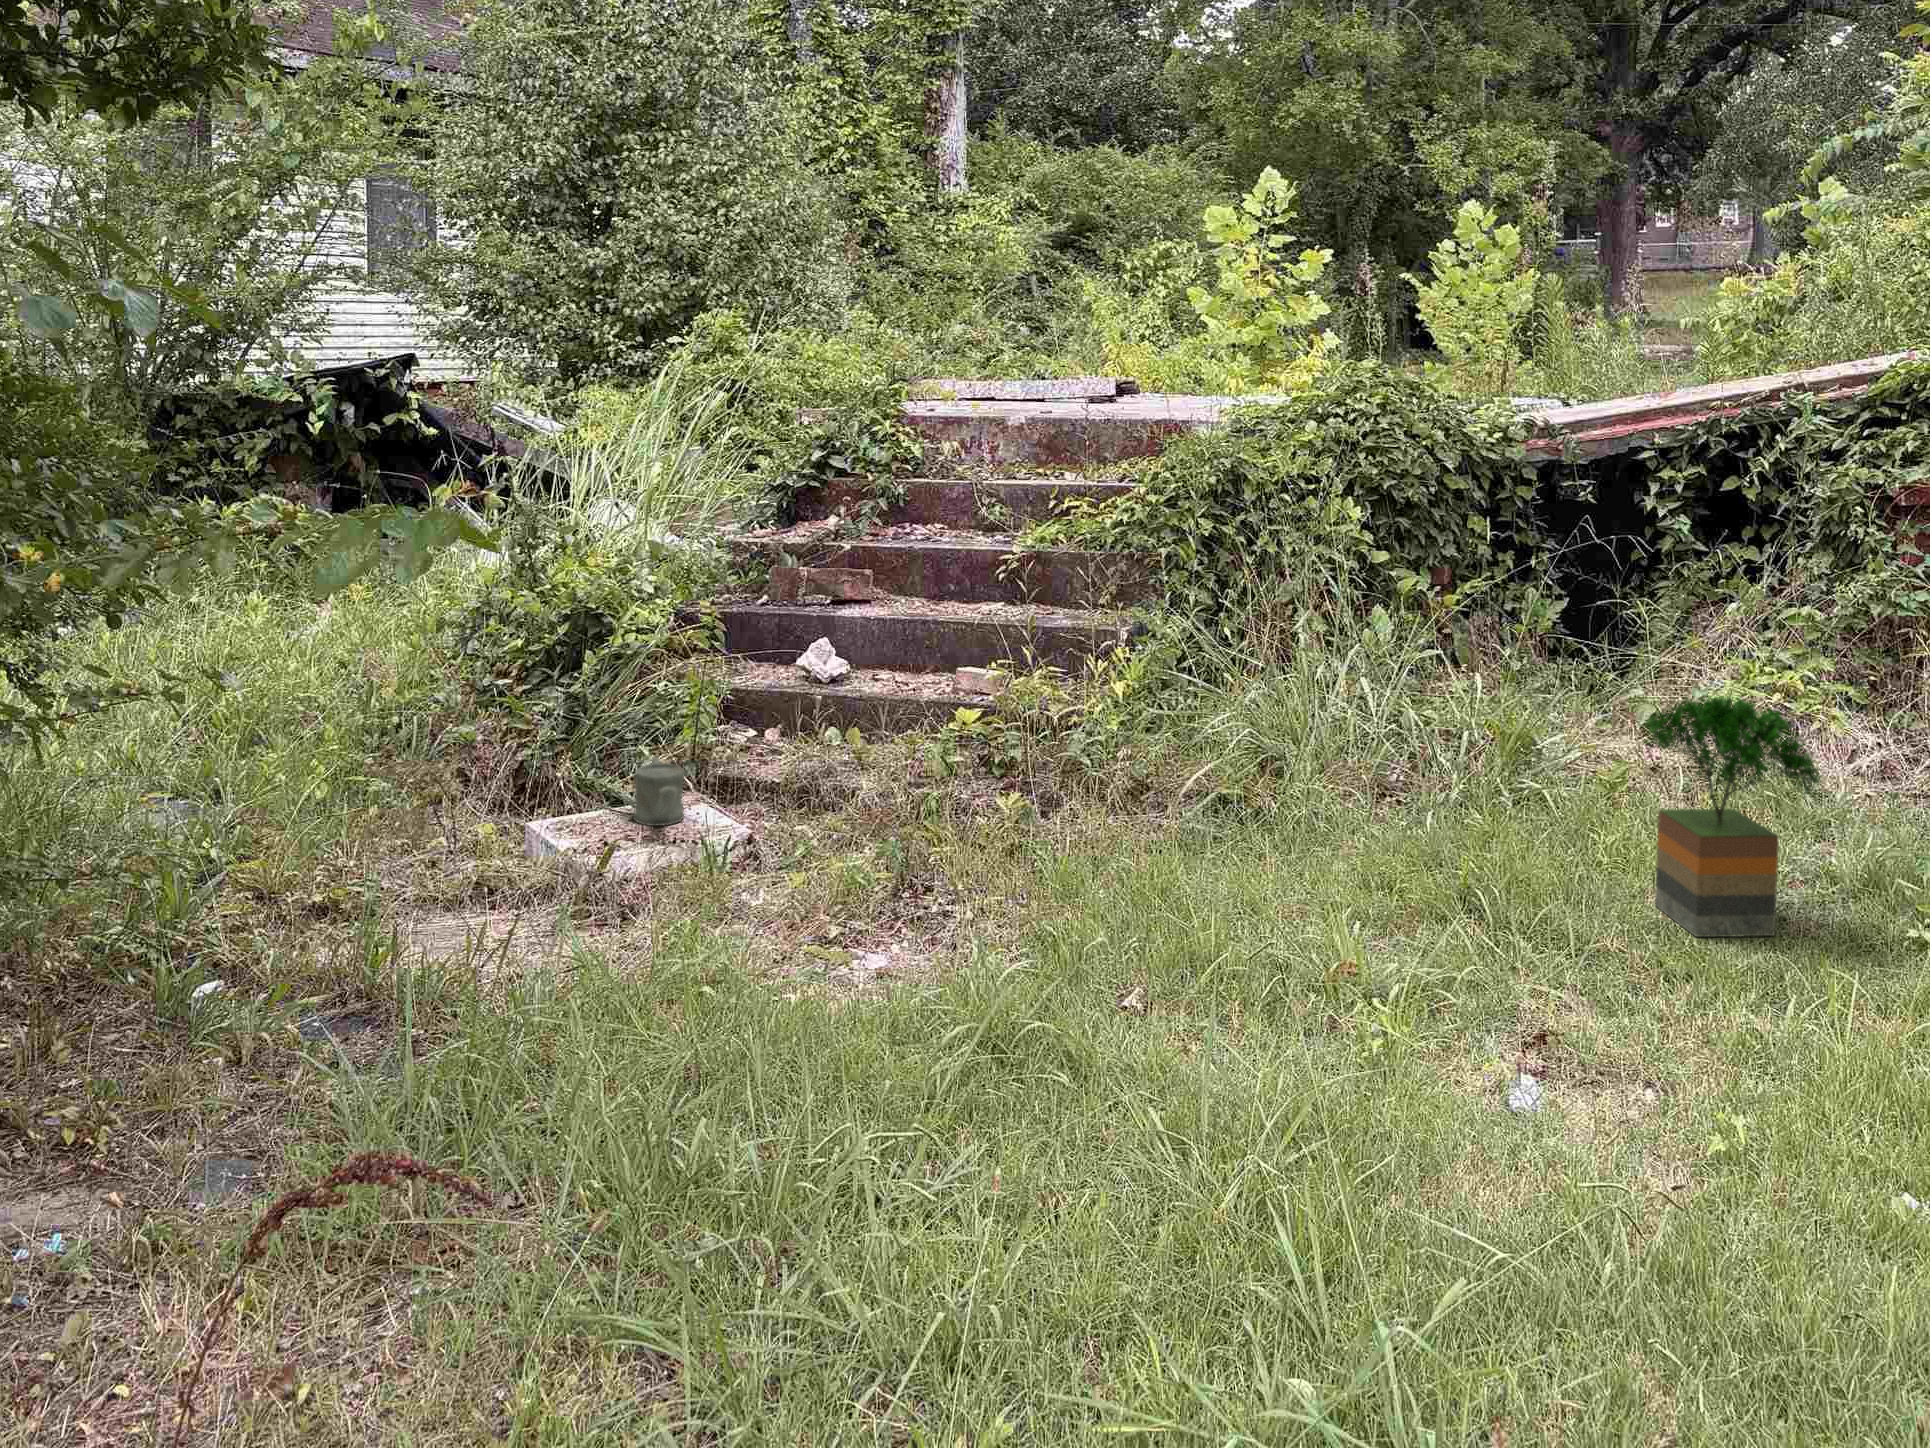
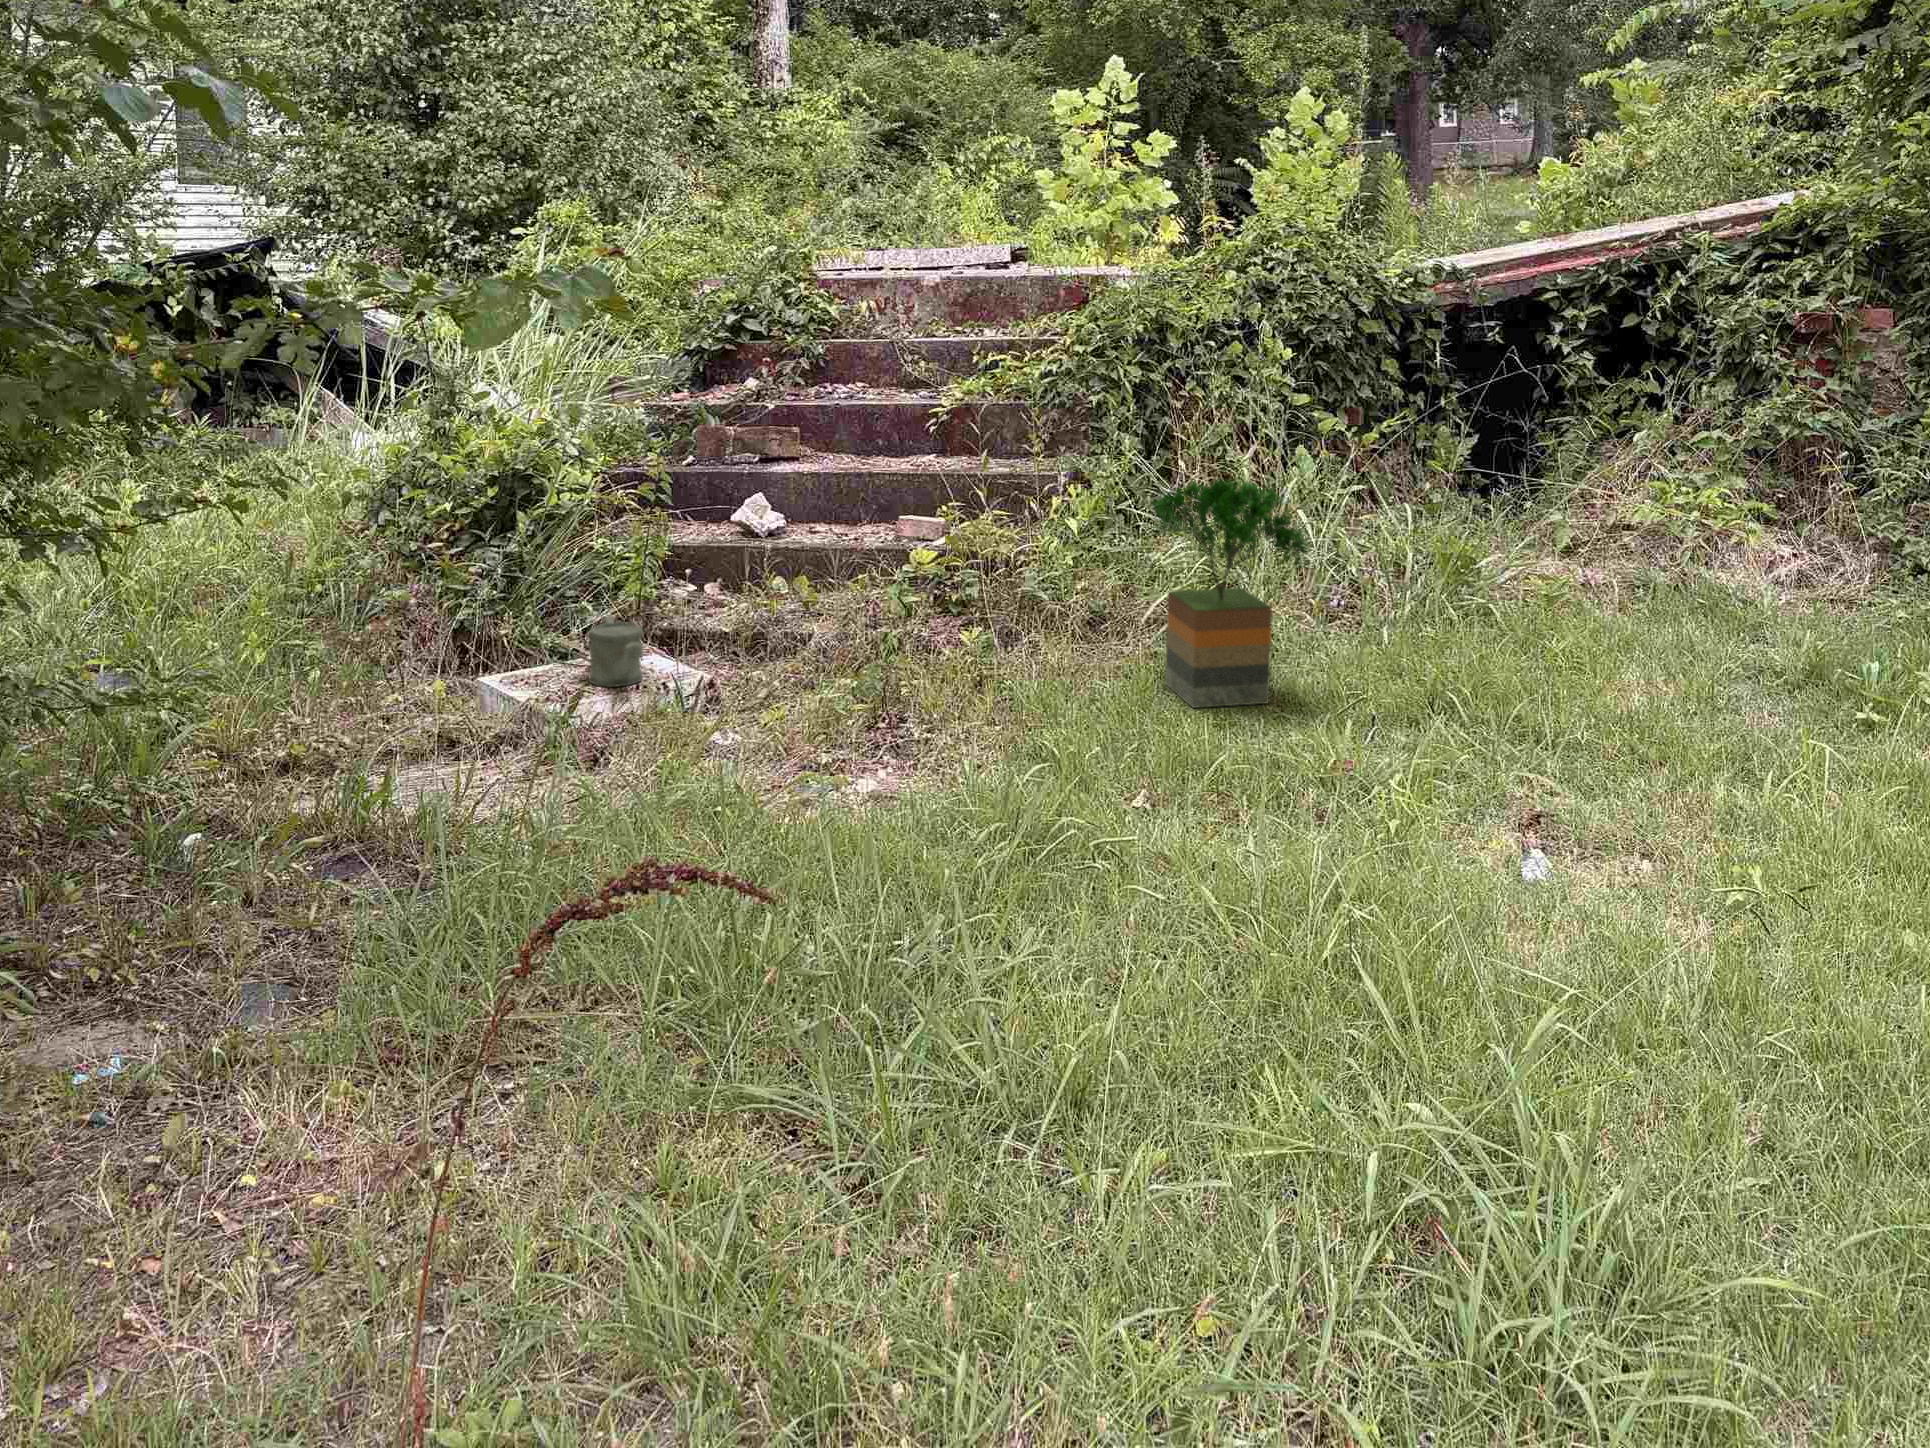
potted tree: present [1643,696,1822,937] -> present [1153,477,1309,708]

